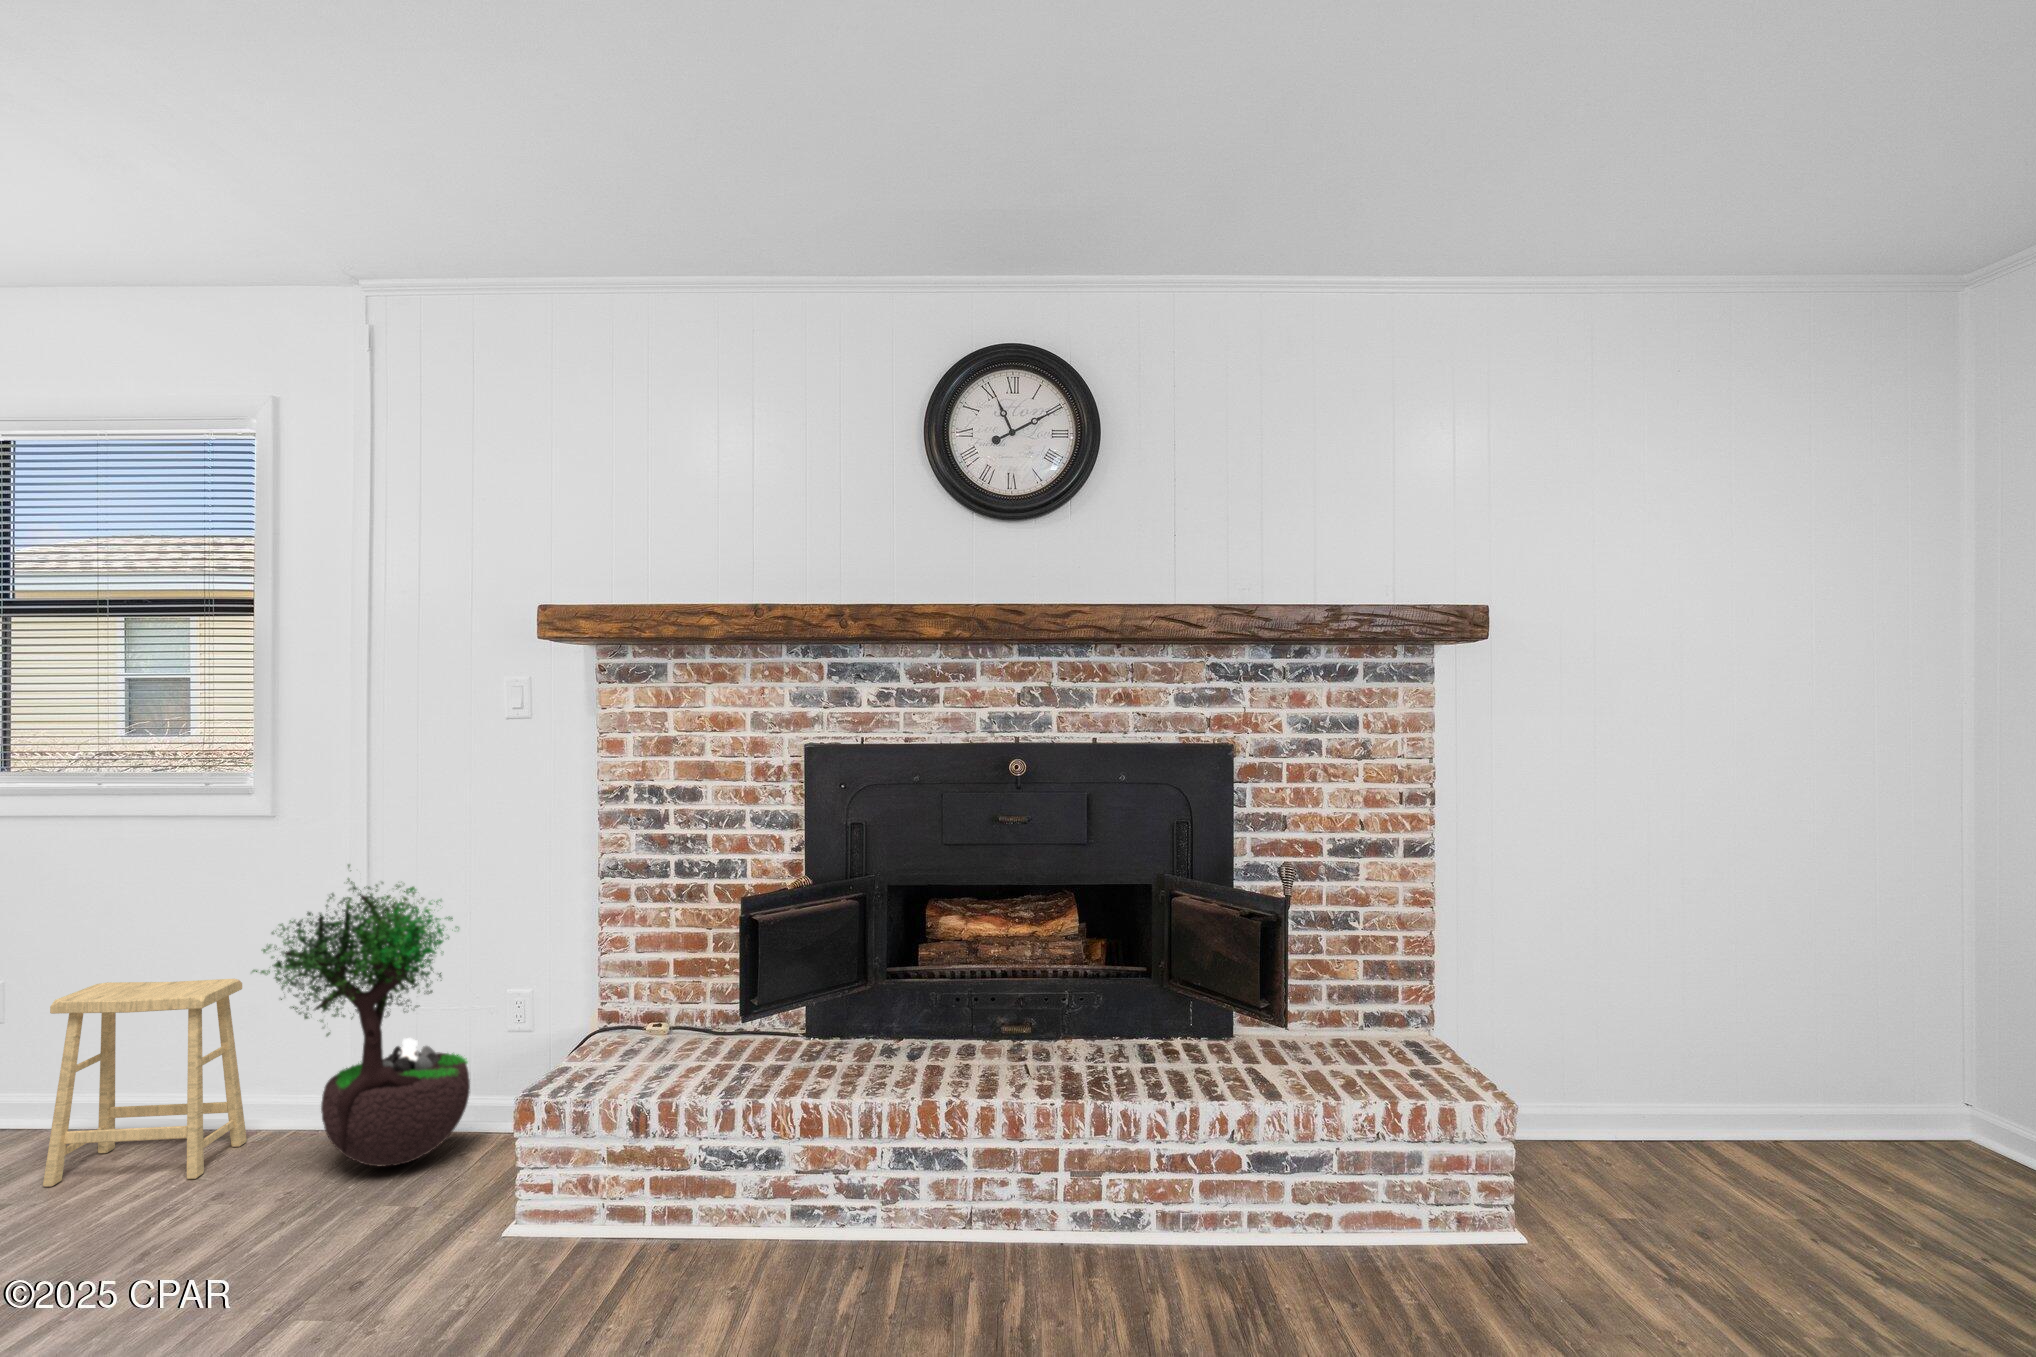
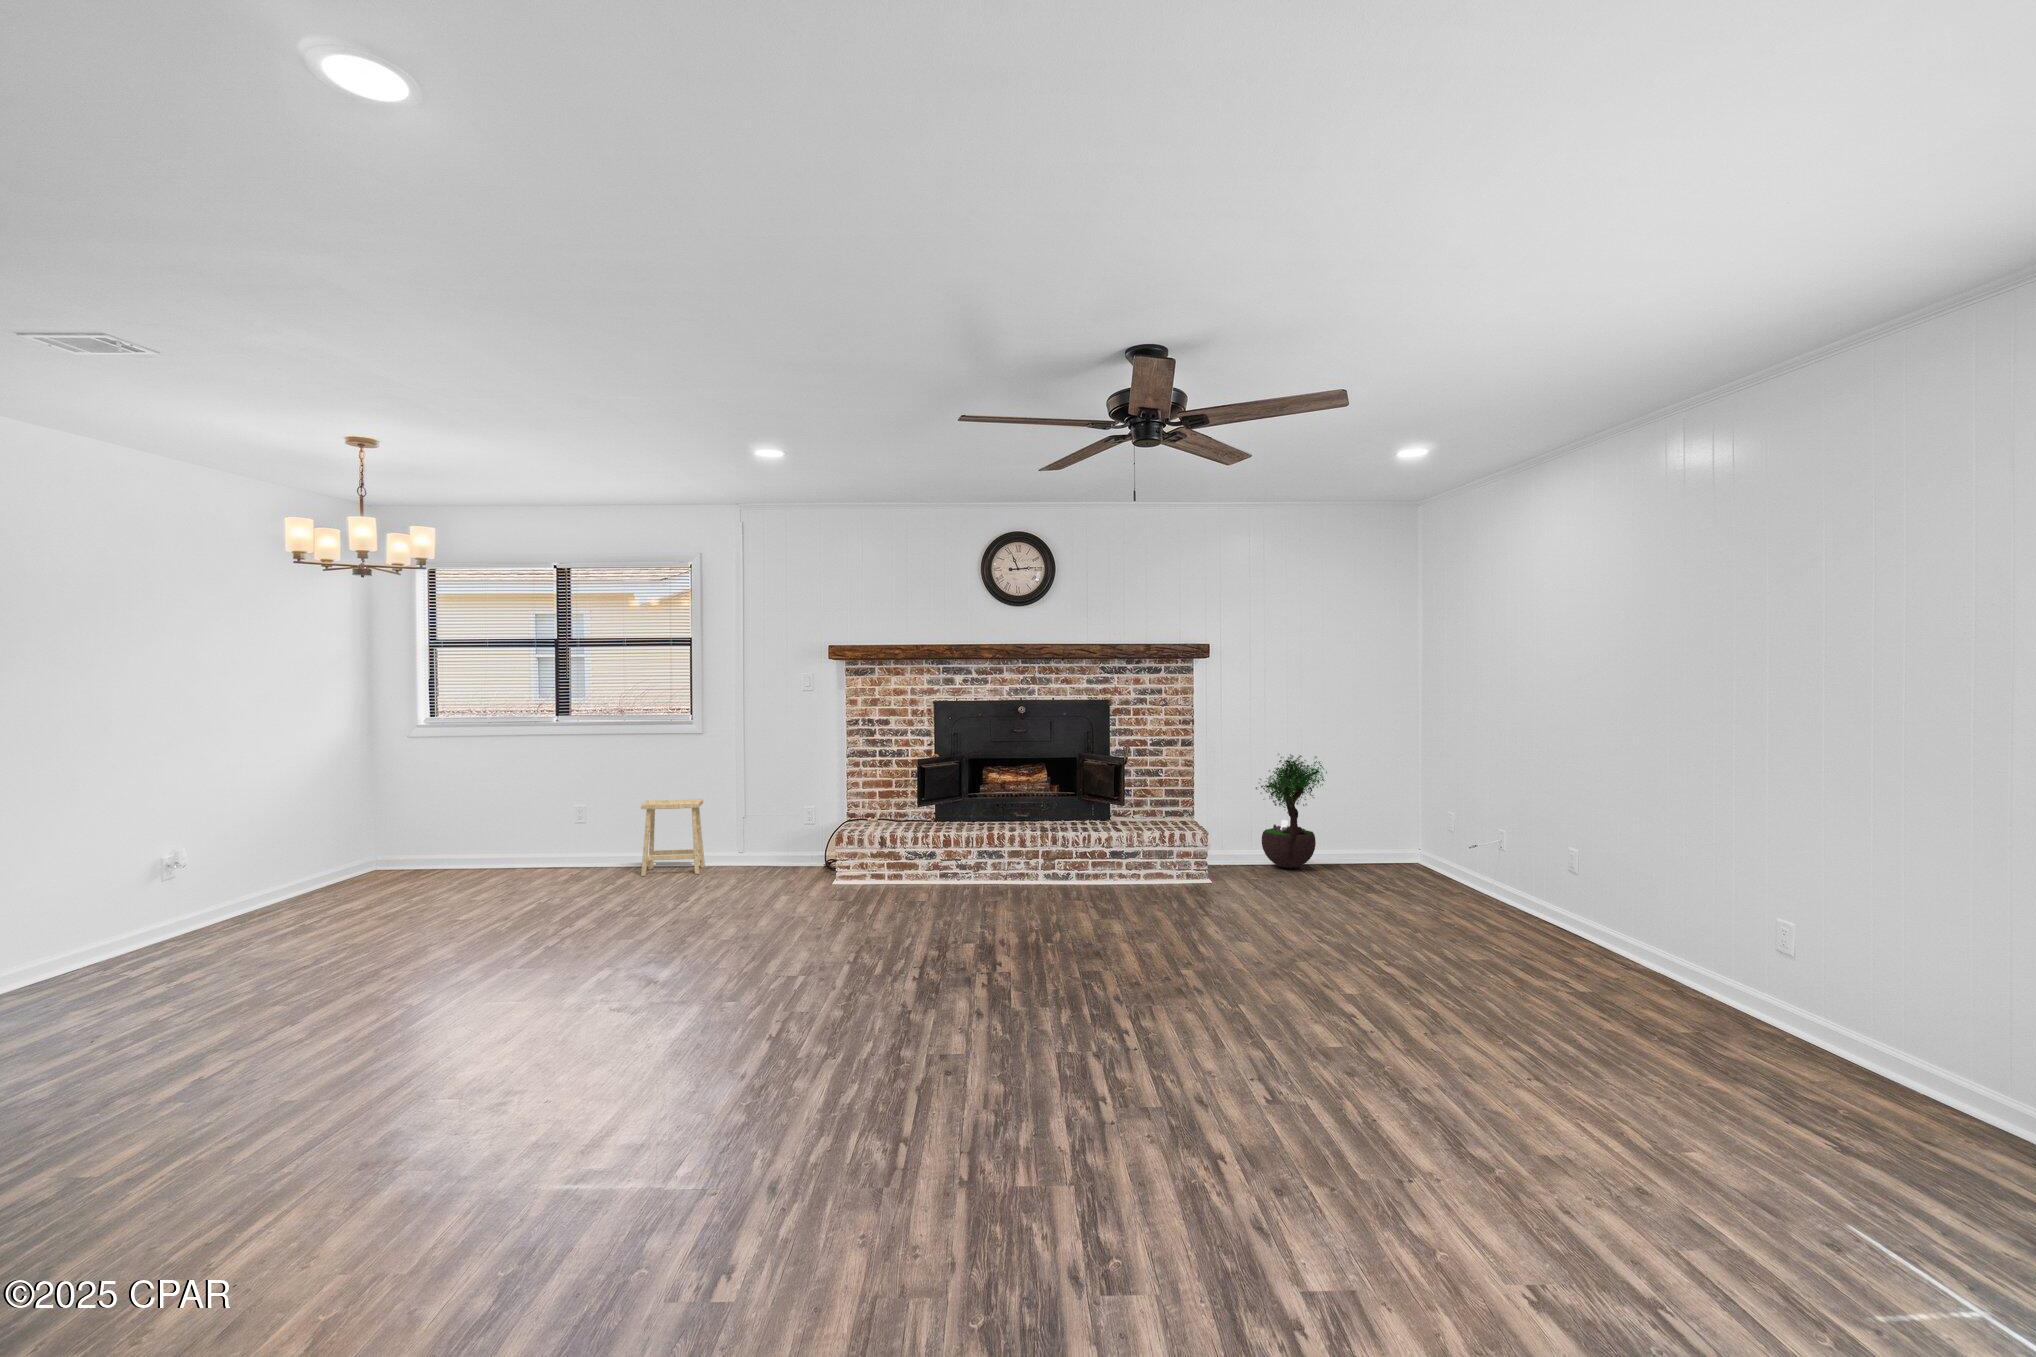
potted tree: present [252,865,470,1166] -> present [1256,753,1327,868]

